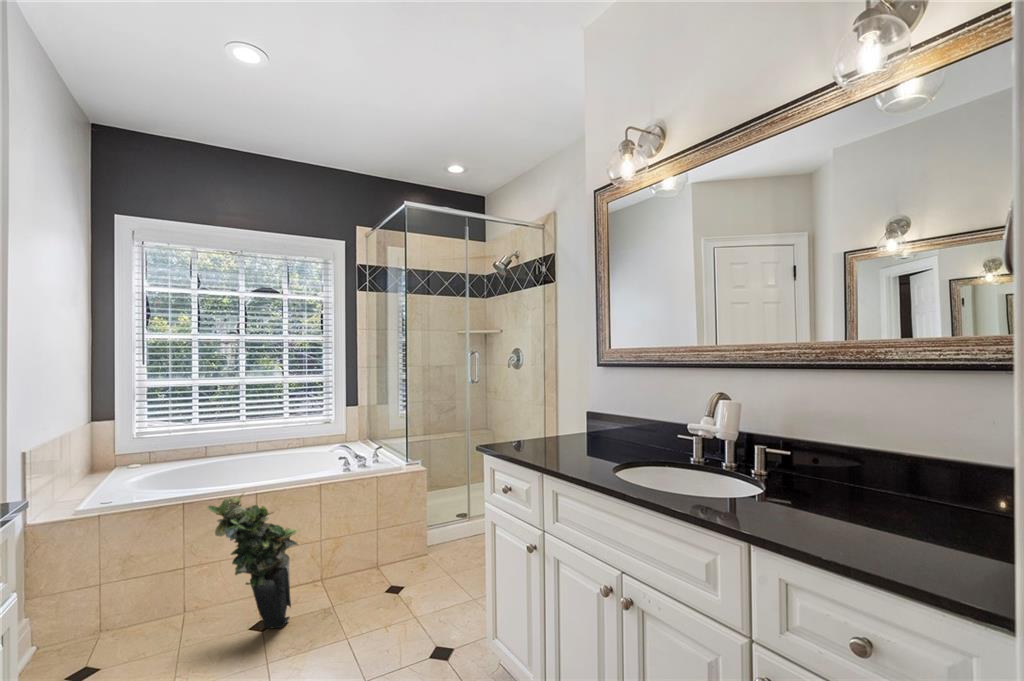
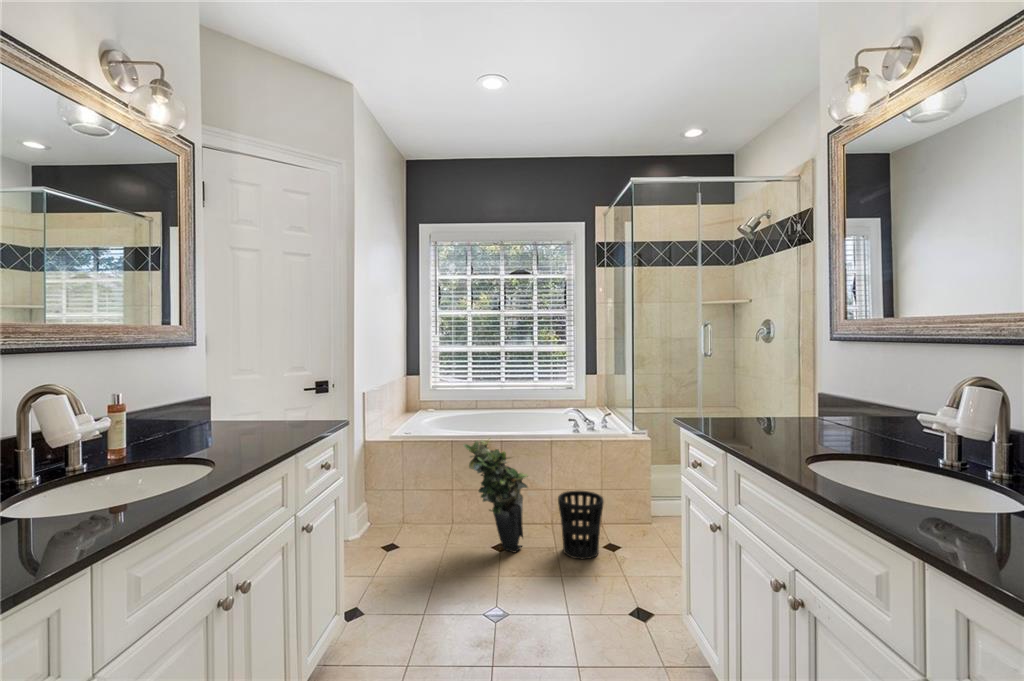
wastebasket: none [335,534,387,614] -> present [558,491,604,559]

